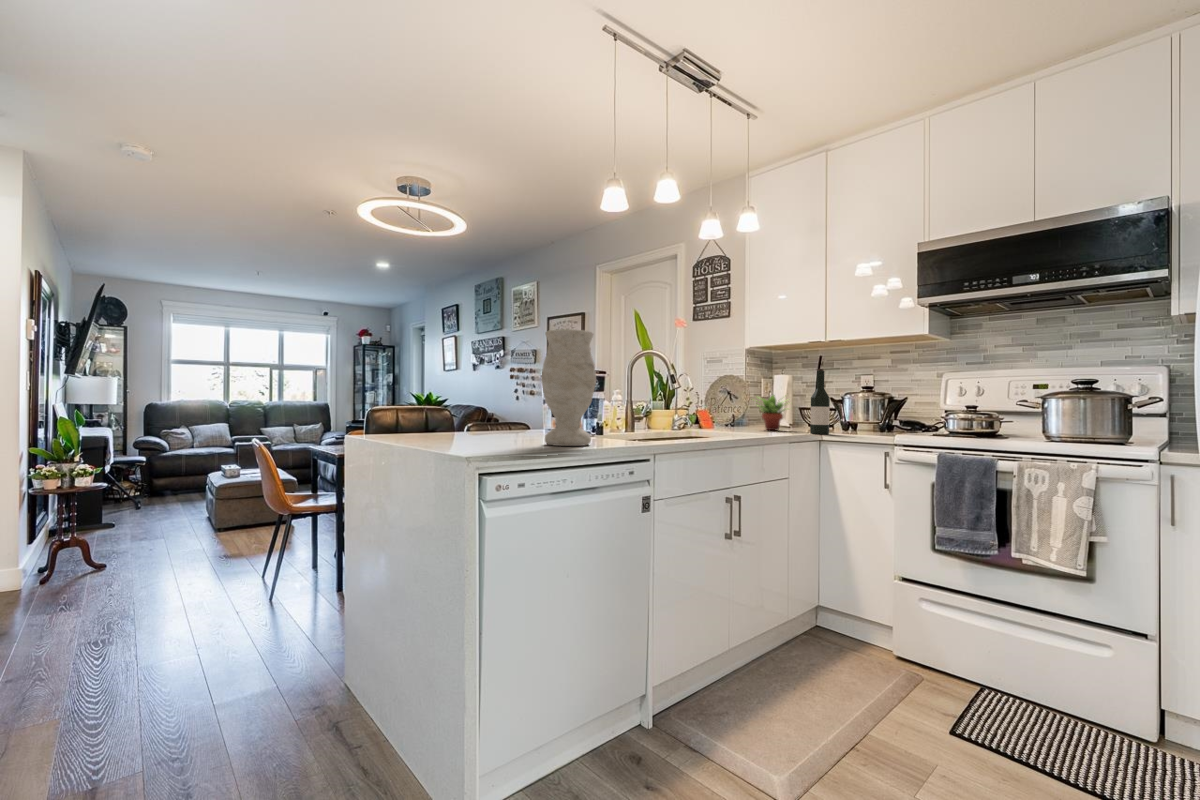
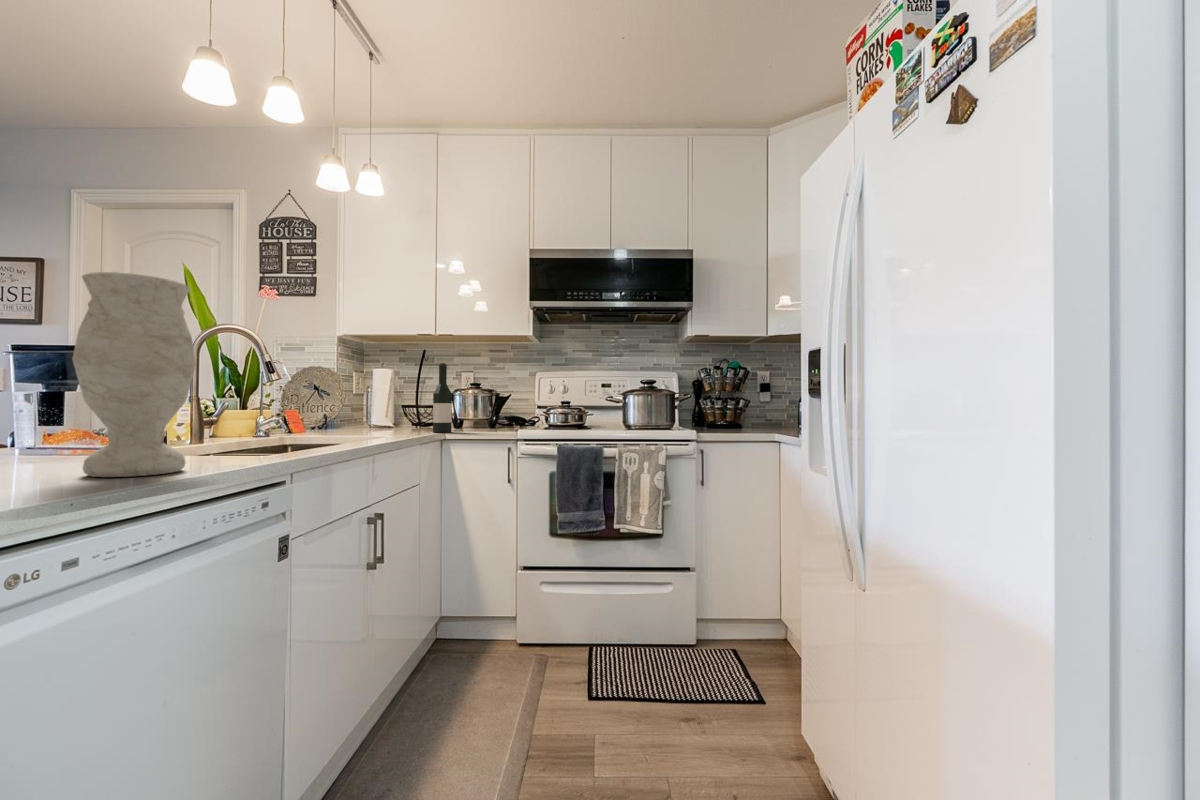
succulent plant: present [759,395,785,430] -> none [357,389,405,431]

